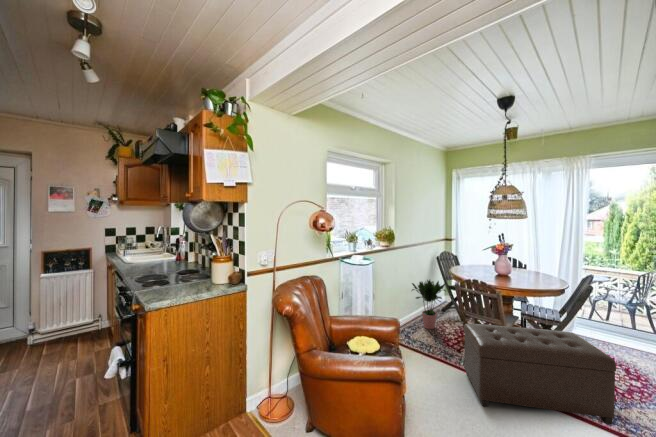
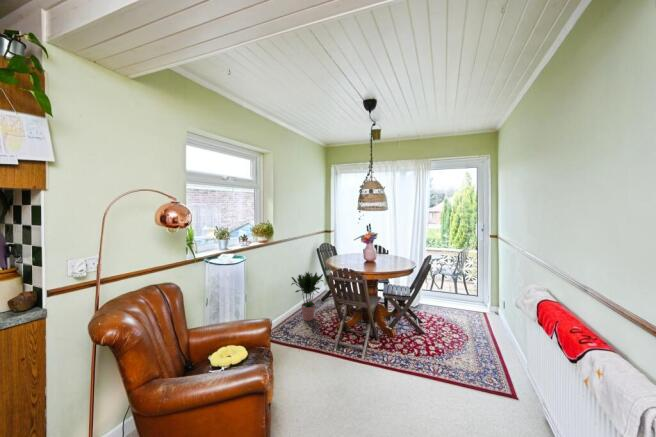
ottoman: present [464,324,616,425] -> none [336,305,444,387]

